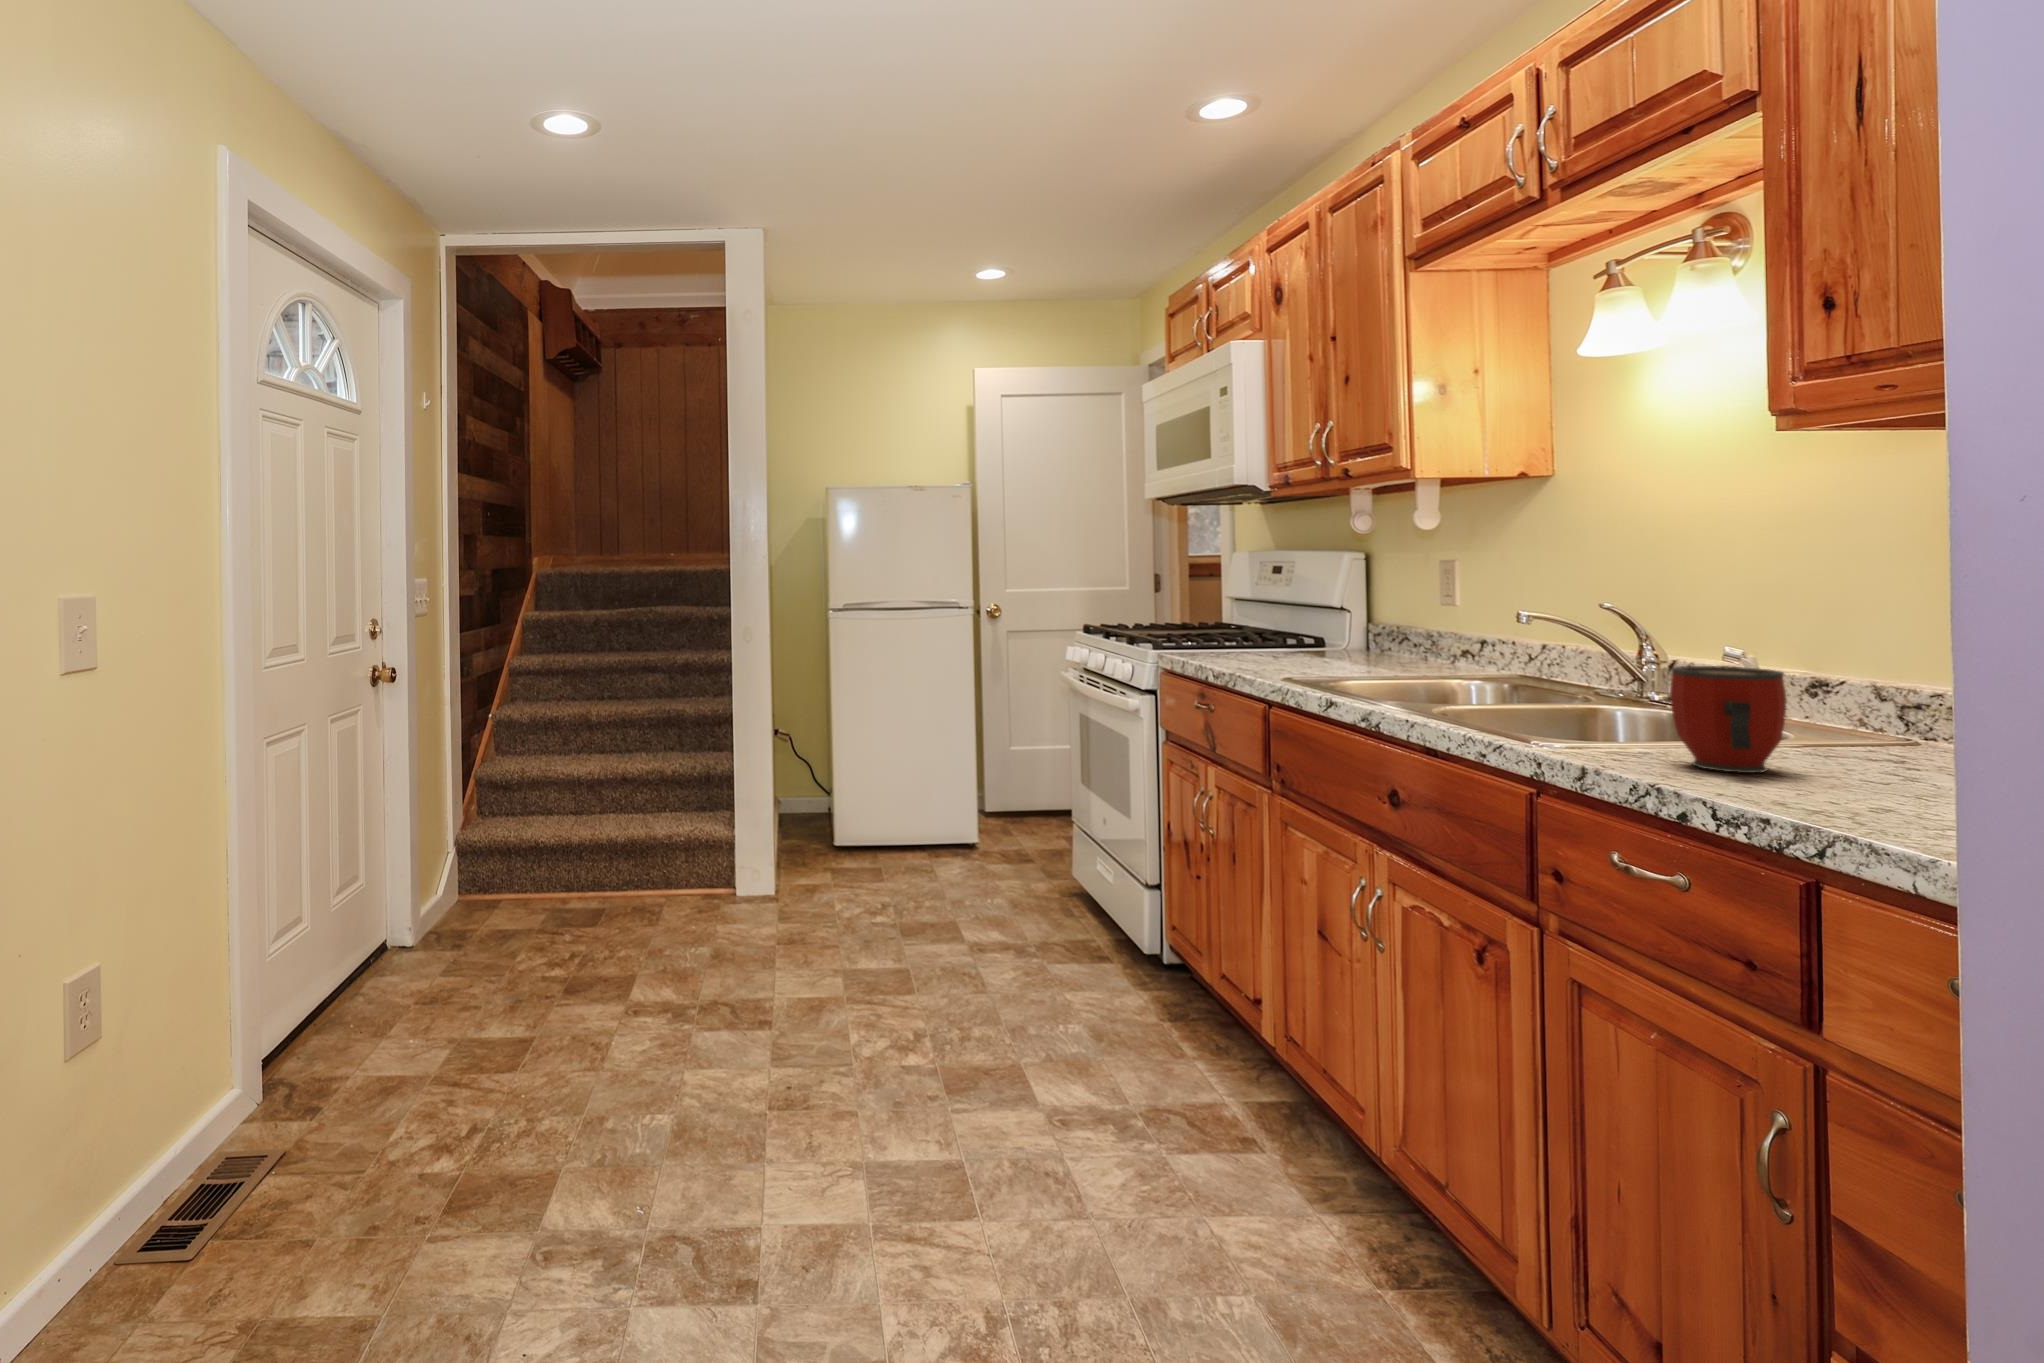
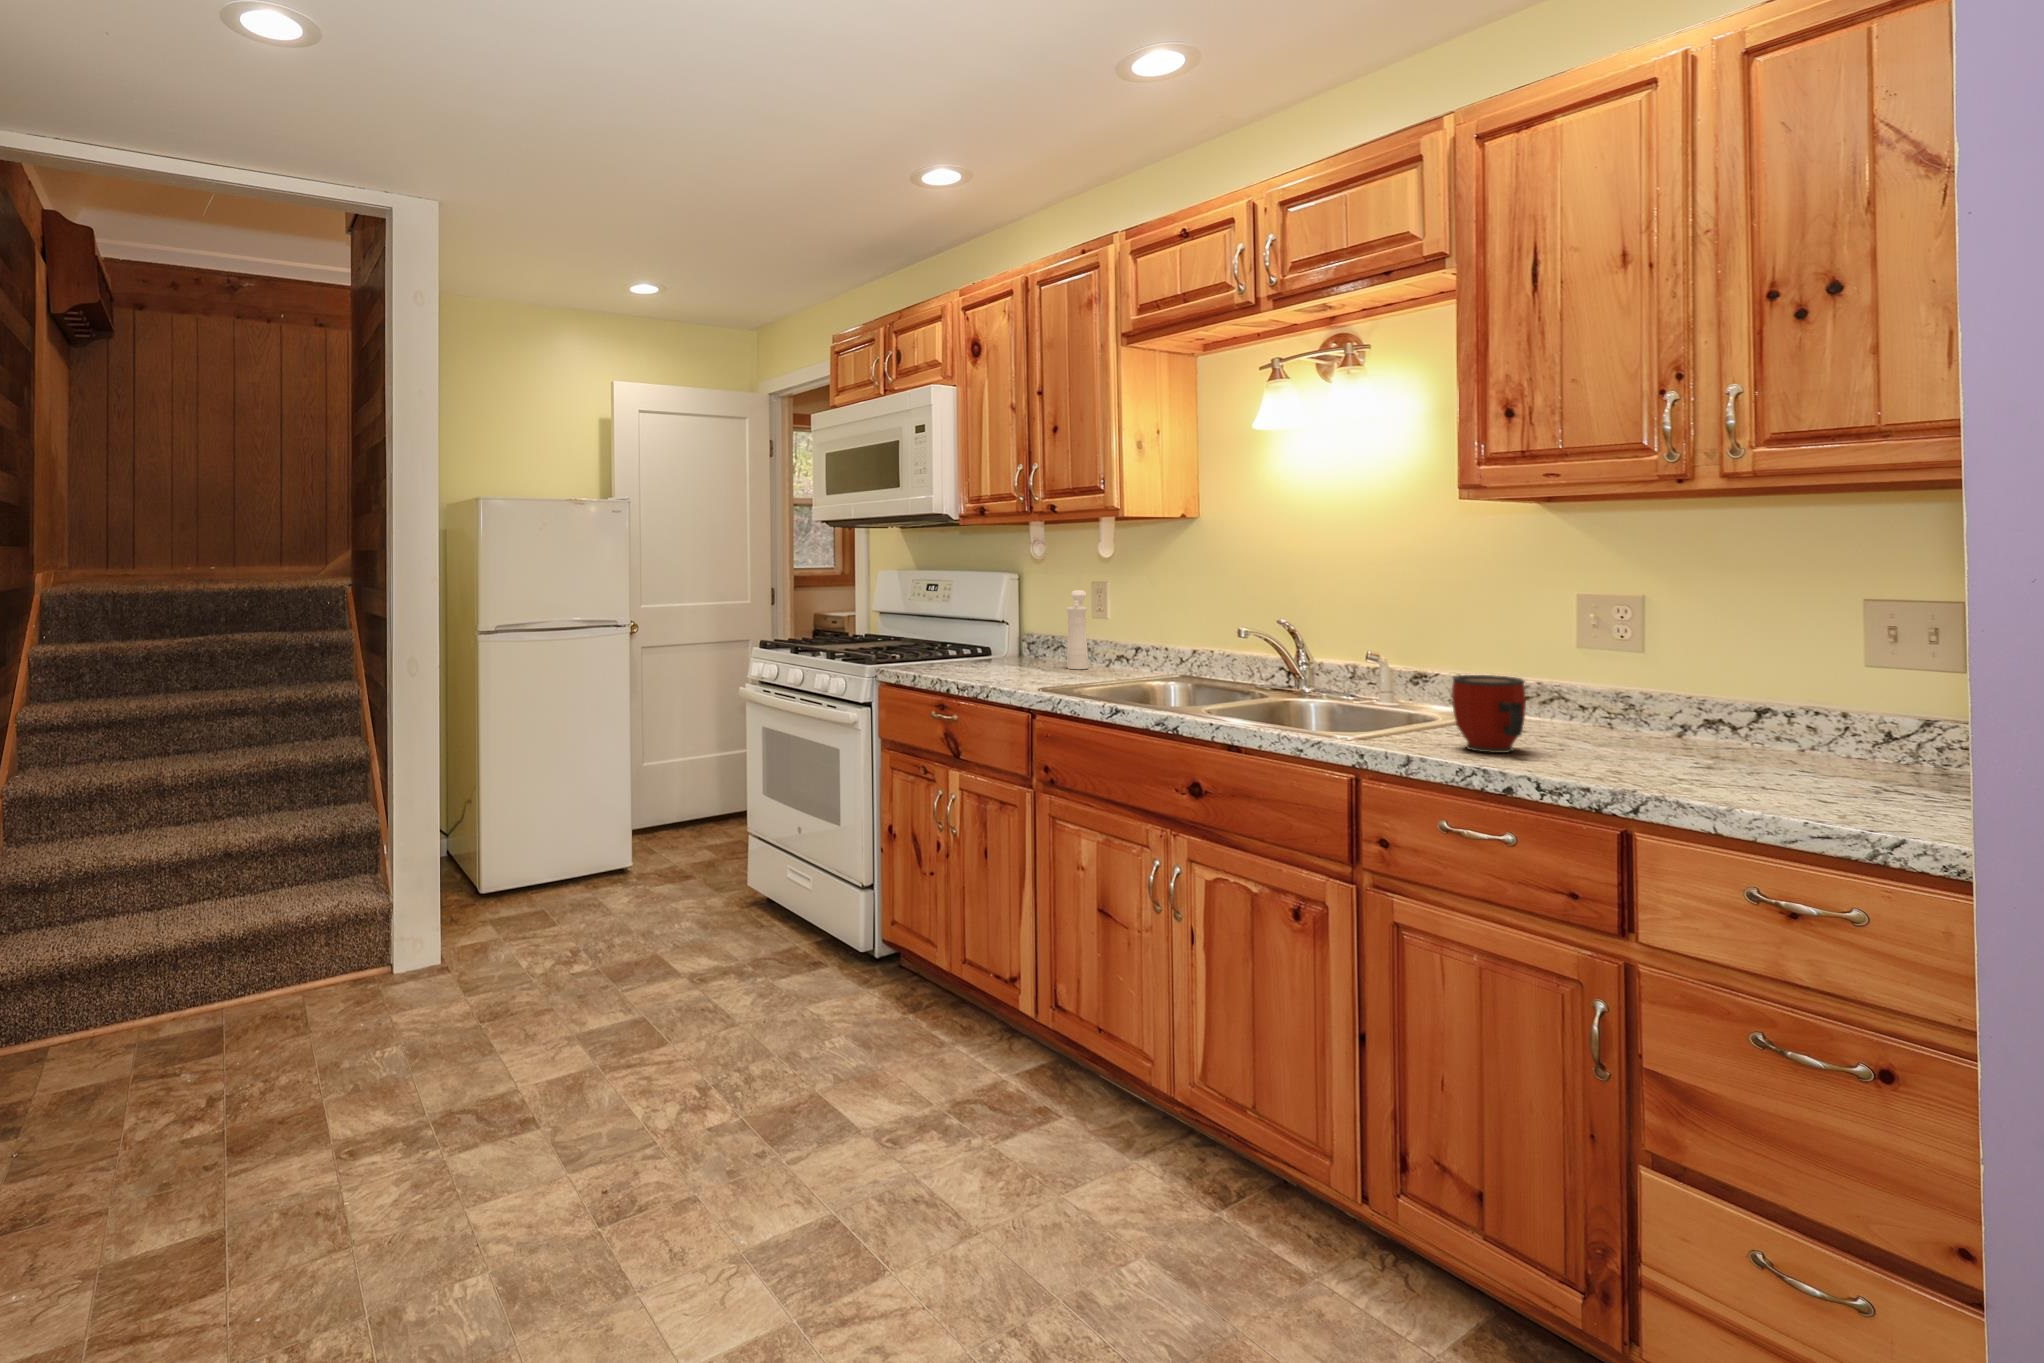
pepper mill: none [1386,571,1425,663] -> present [1066,590,1088,669]

